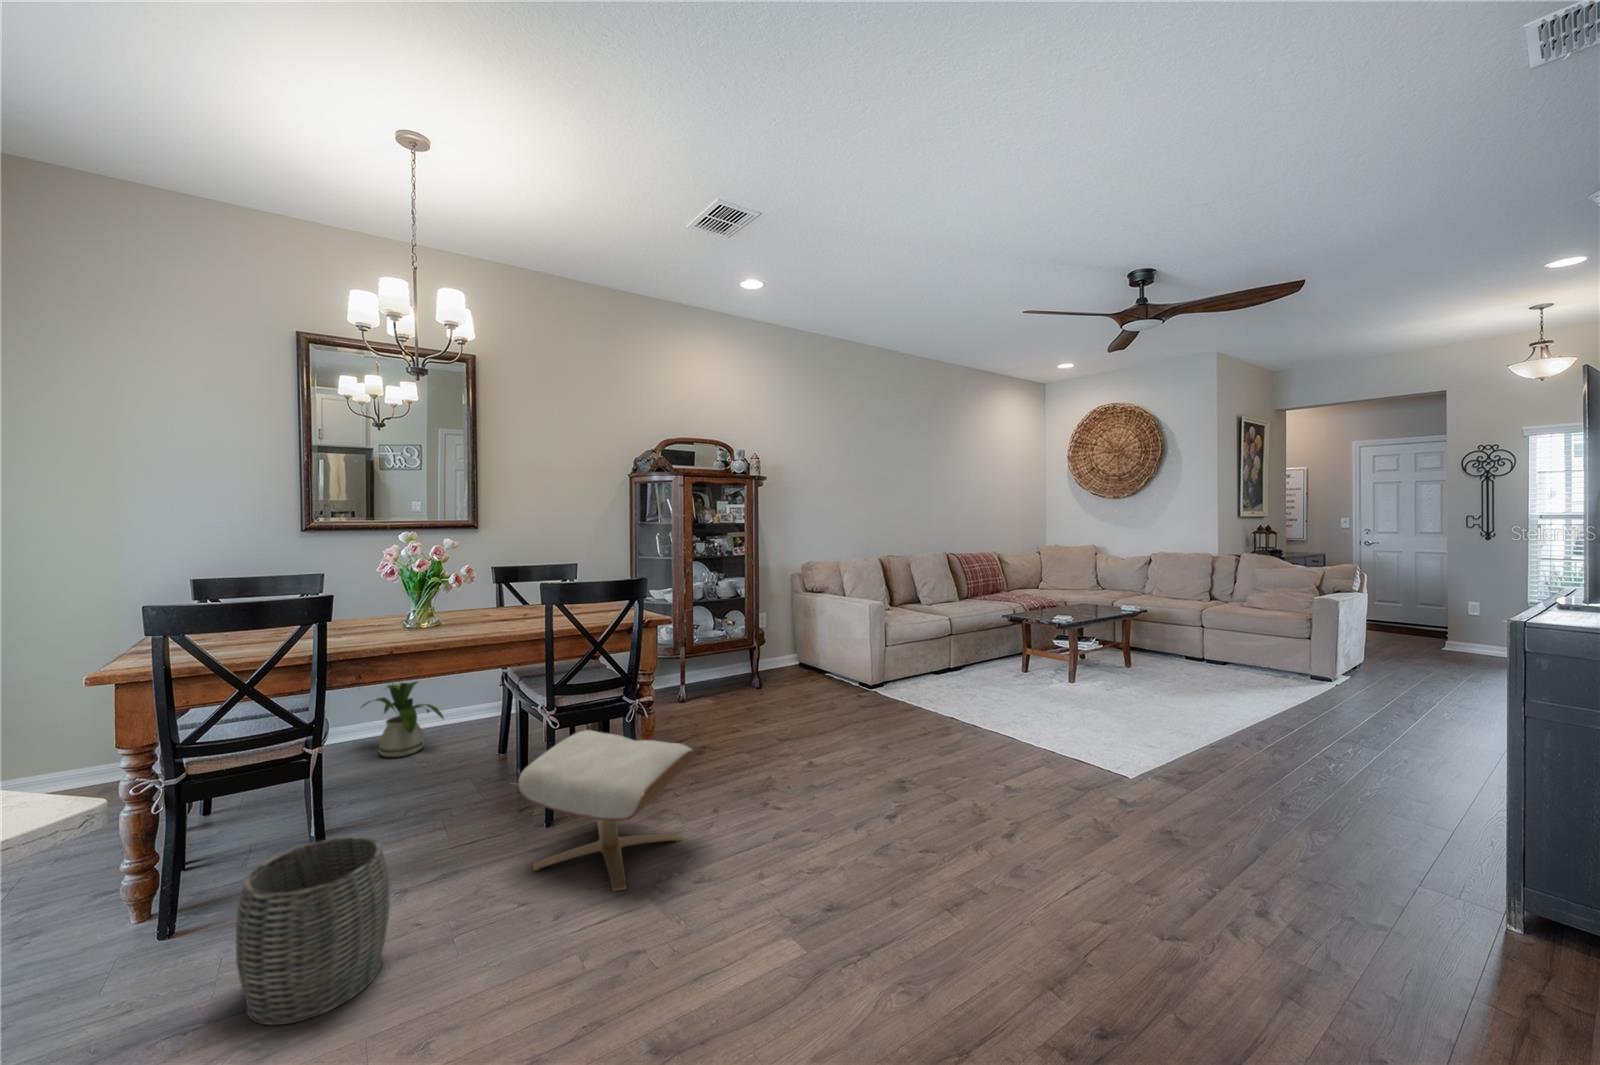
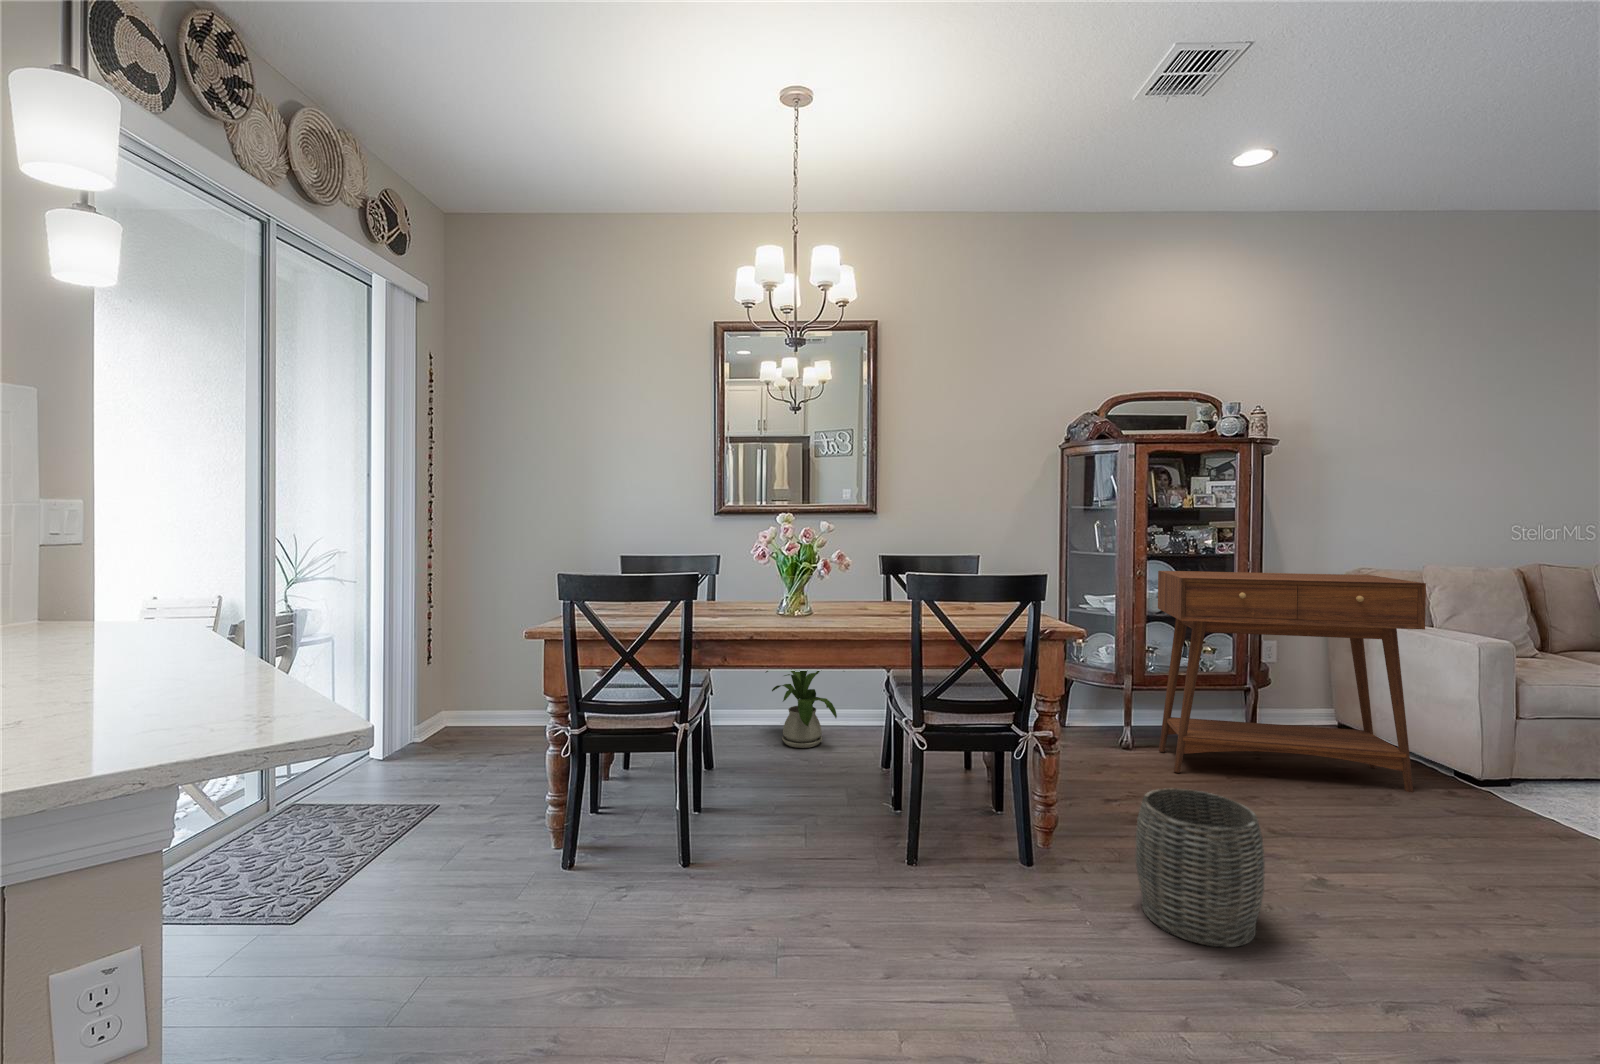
console table: none [700,565,842,707] -> present [1158,571,1426,792]
ottoman: present [518,730,695,891] -> none [852,767,1082,1004]
woven basket: present [236,837,390,1025] -> present [1135,788,1265,947]

